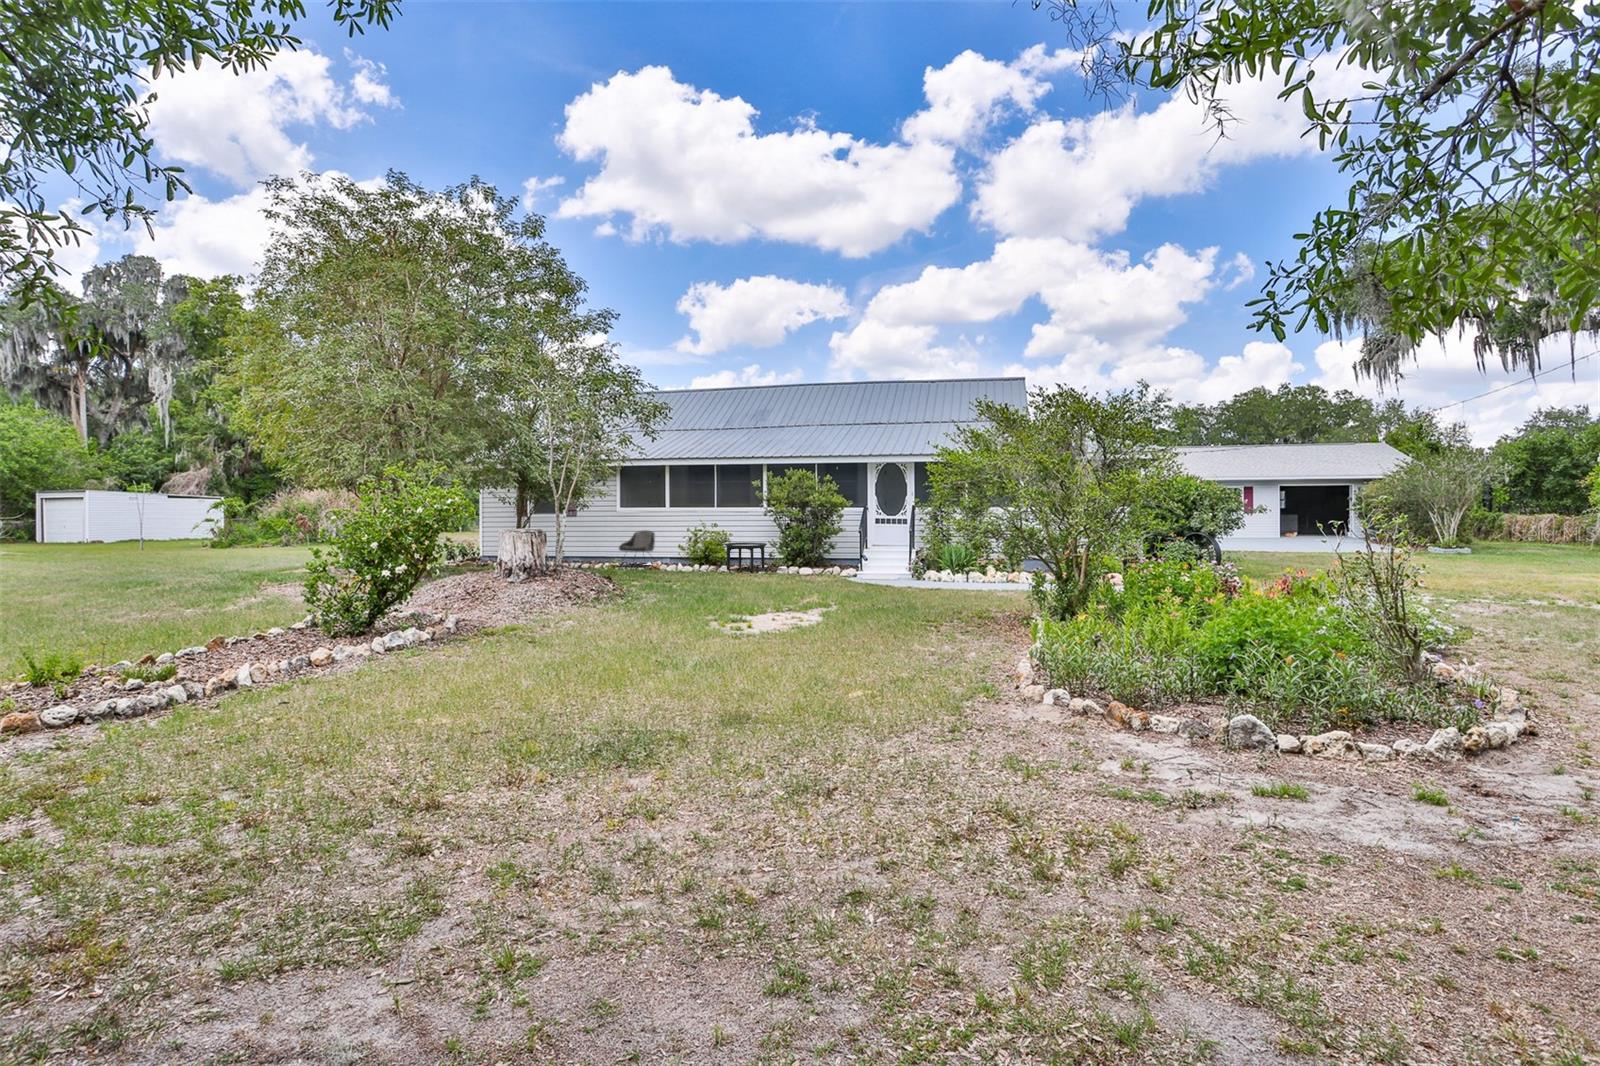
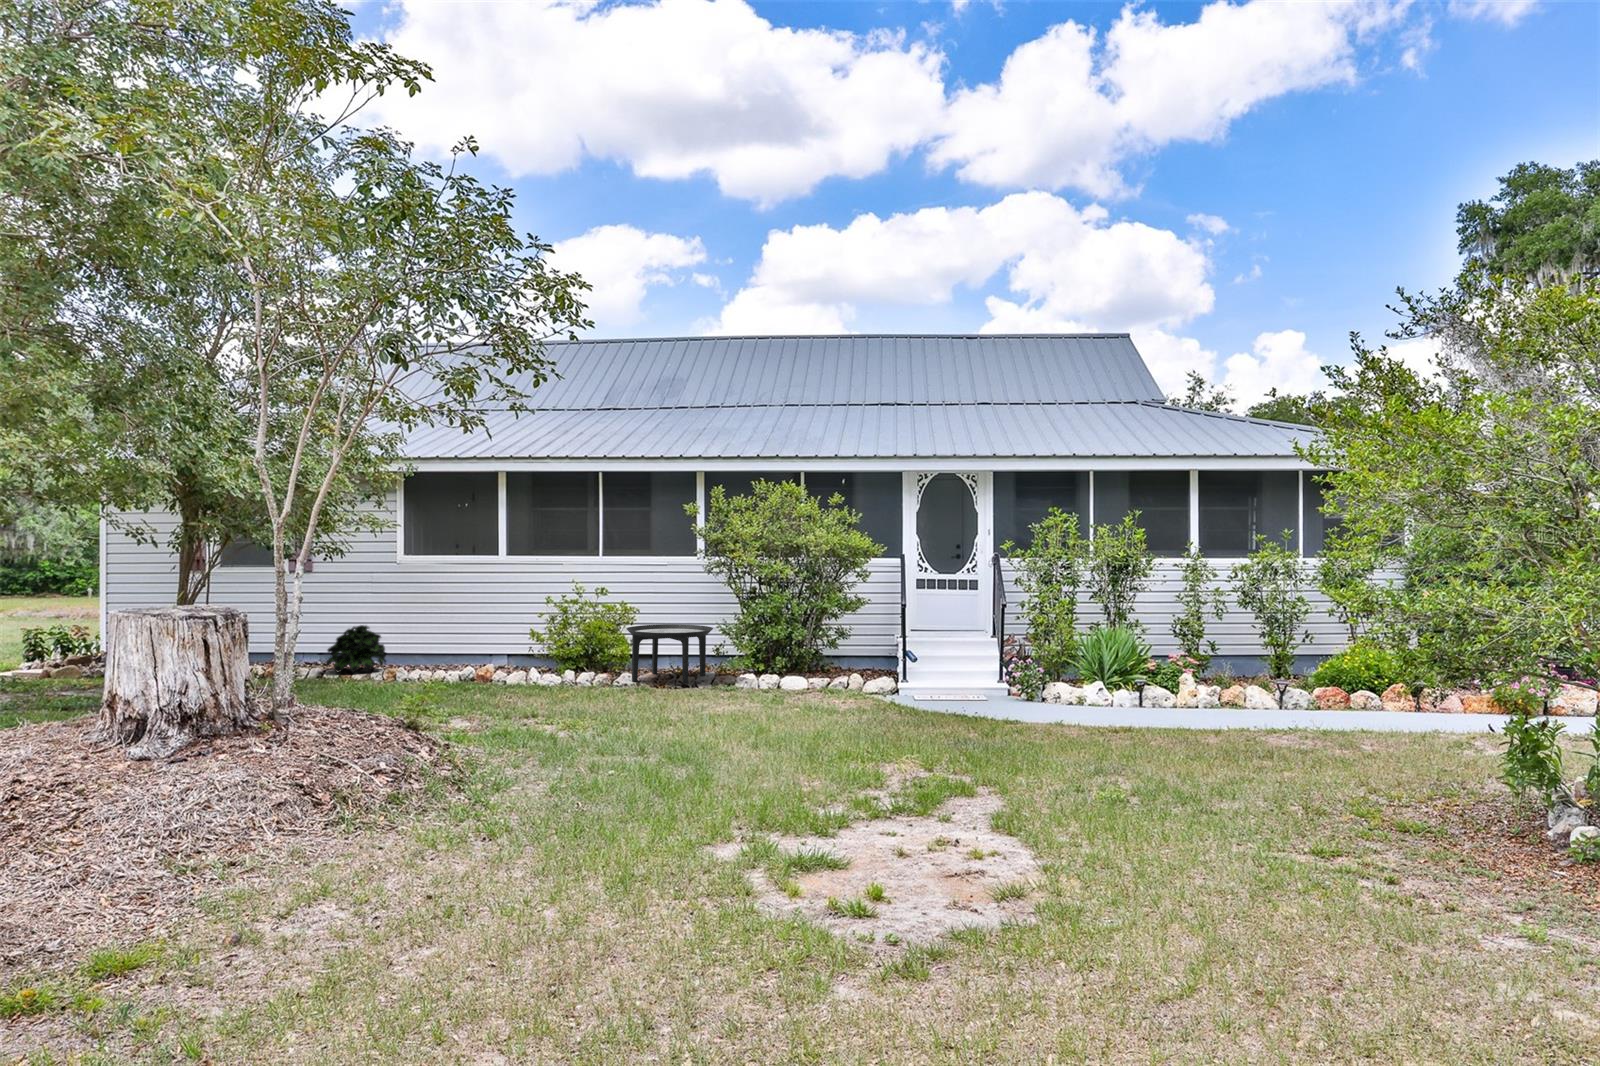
lounge chair: present [619,531,655,565] -> none [401,600,482,677]
potted plant: none [585,542,613,565] -> present [326,625,387,673]

